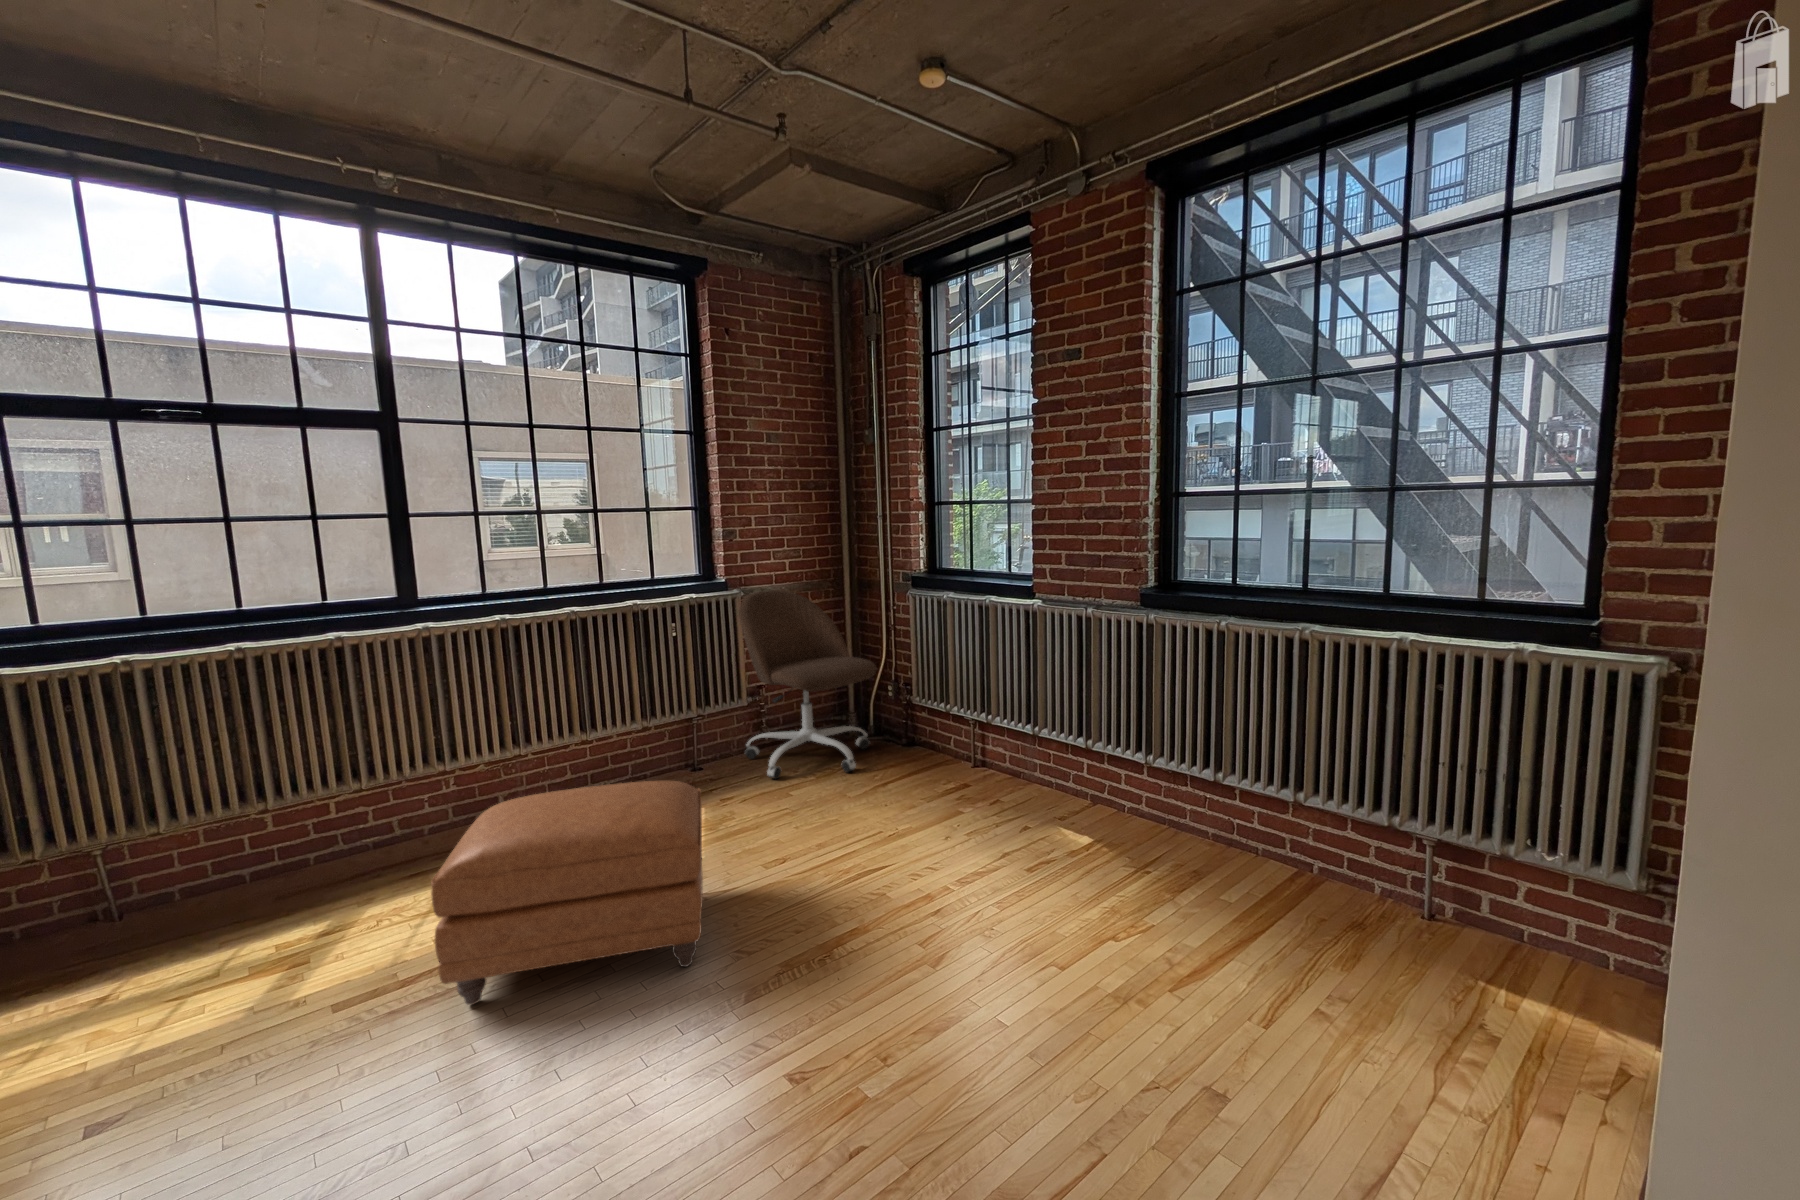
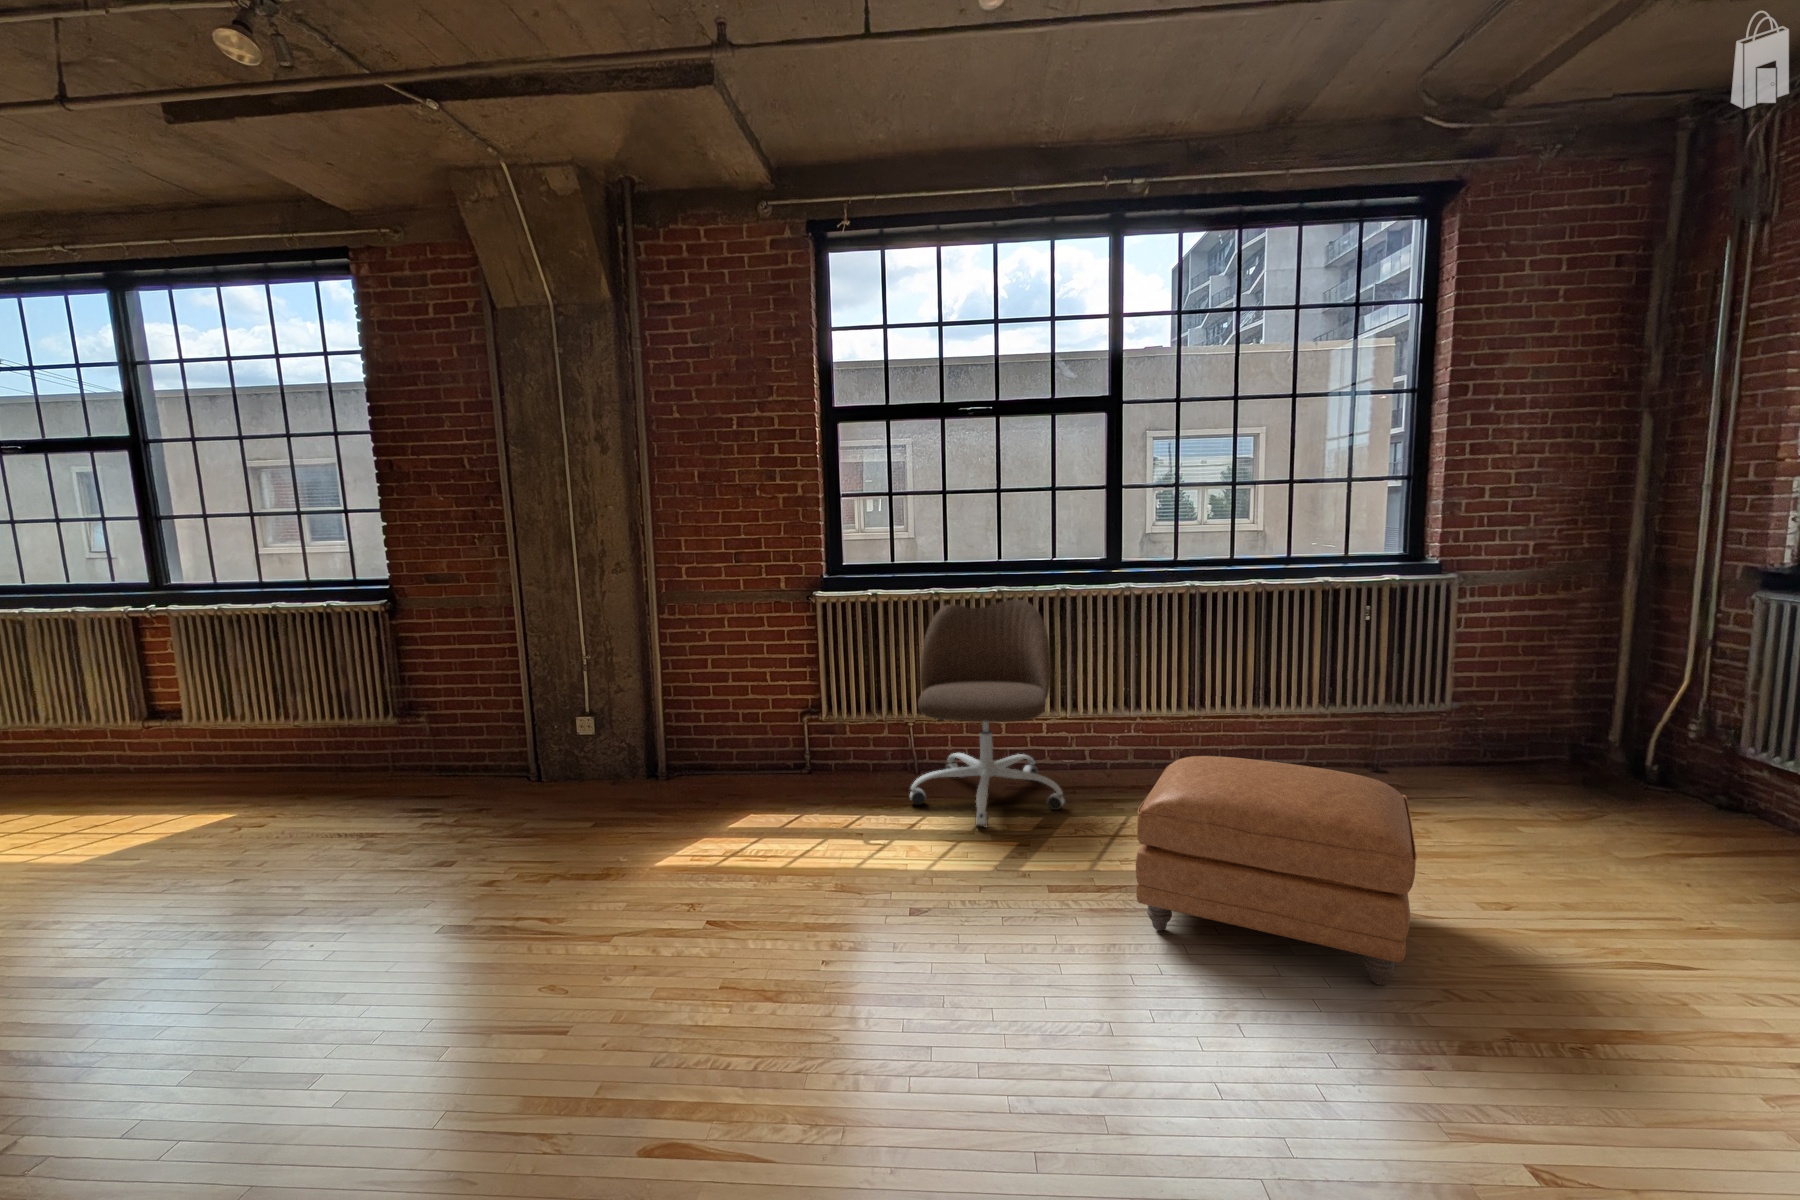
office chair: present [739,590,876,779] -> present [910,599,1065,828]

